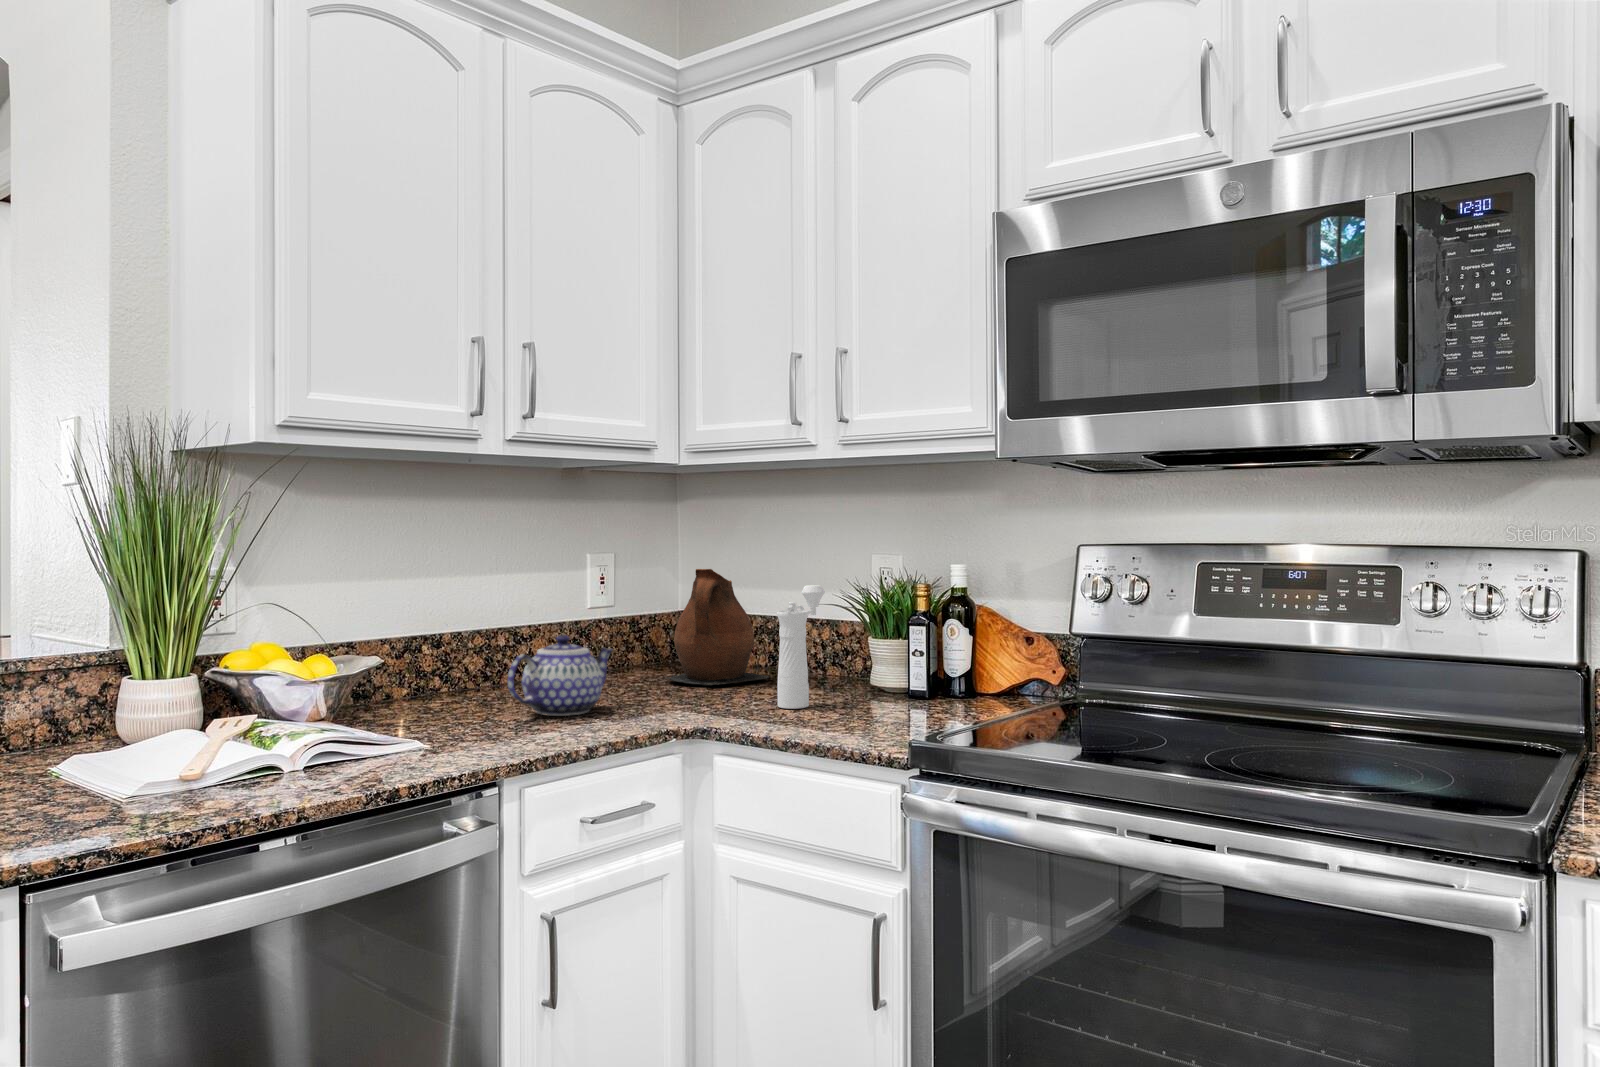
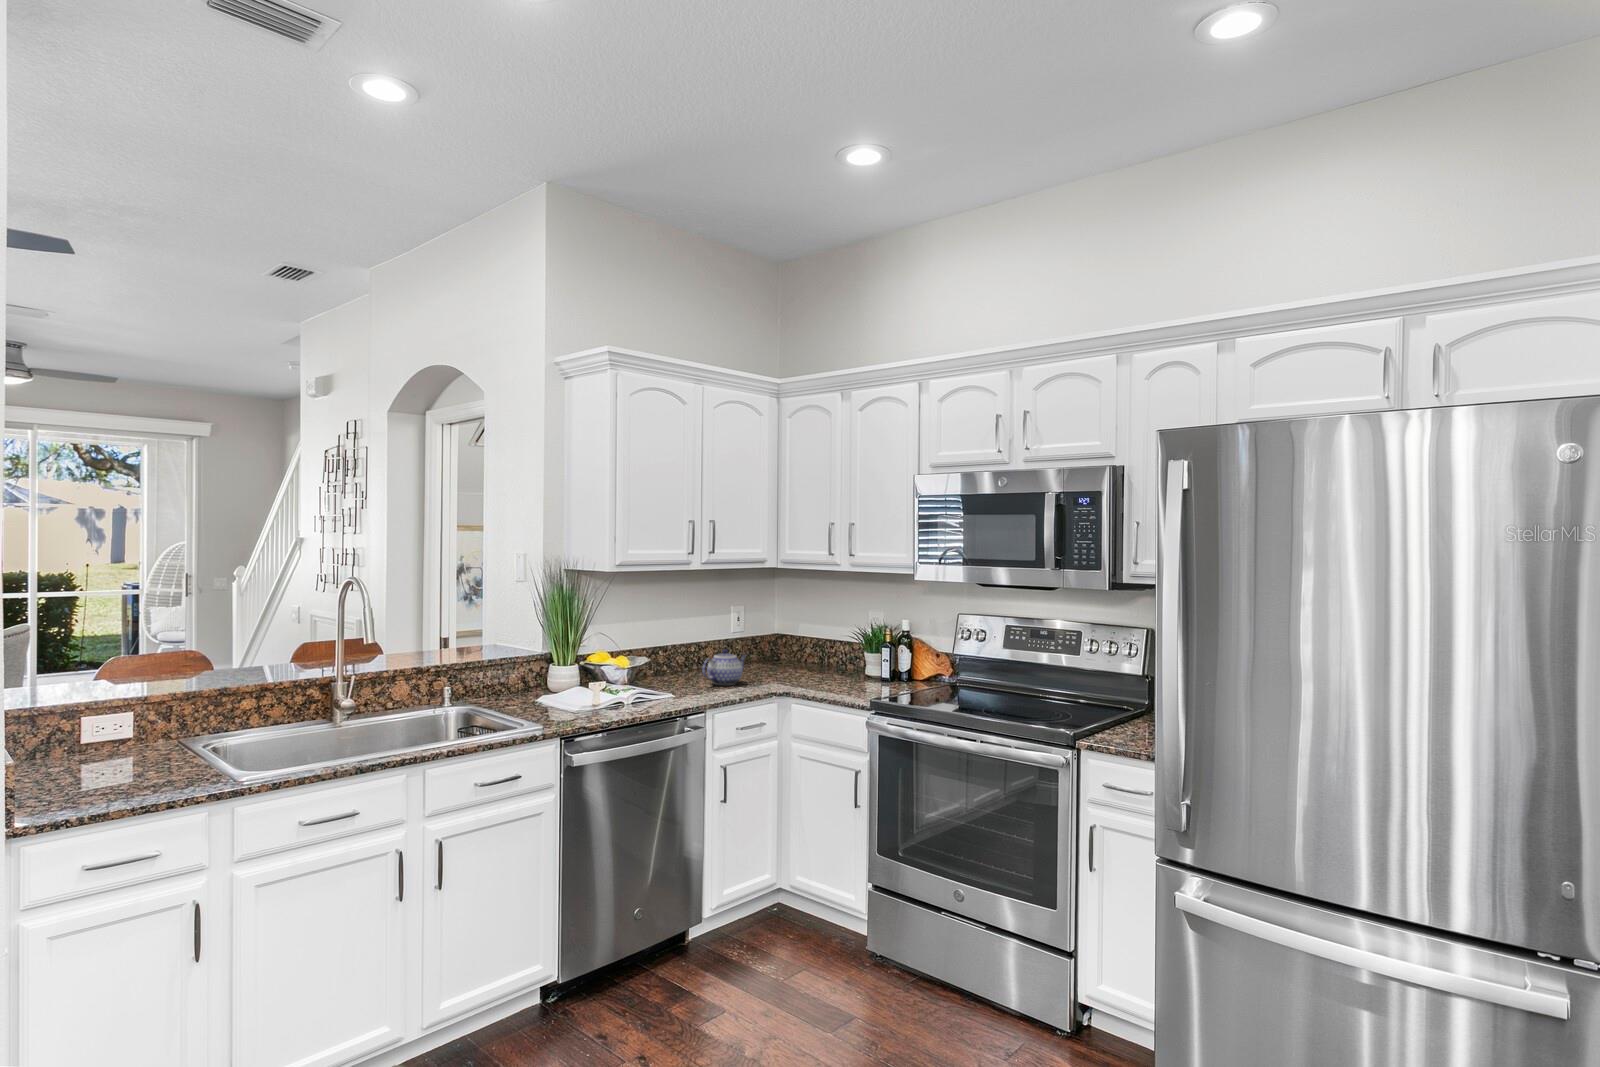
ceramic pitcher: present [667,569,769,685] -> none [768,617,819,673]
pepper mill: present [777,585,825,709] -> none [820,628,843,685]

